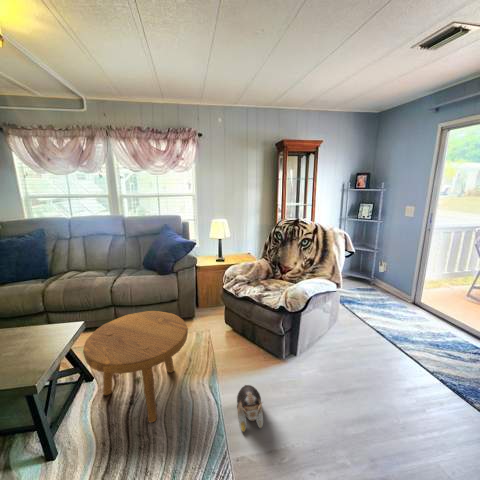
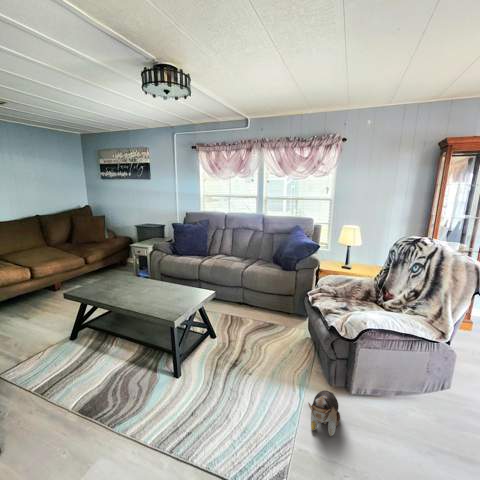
footstool: present [83,311,188,423] -> none [207,295,286,385]

